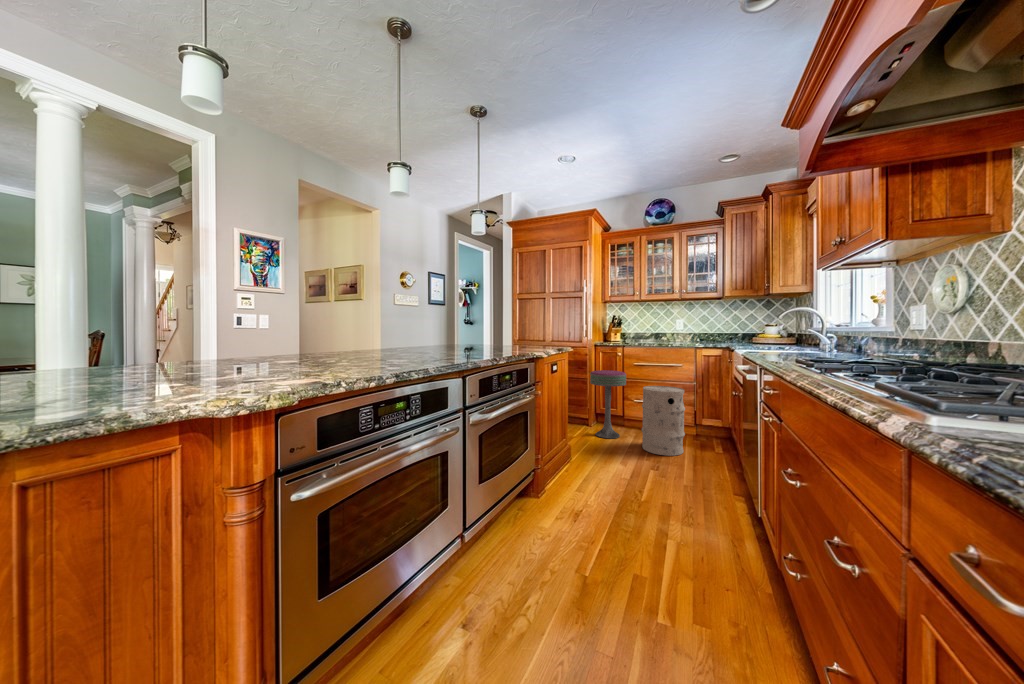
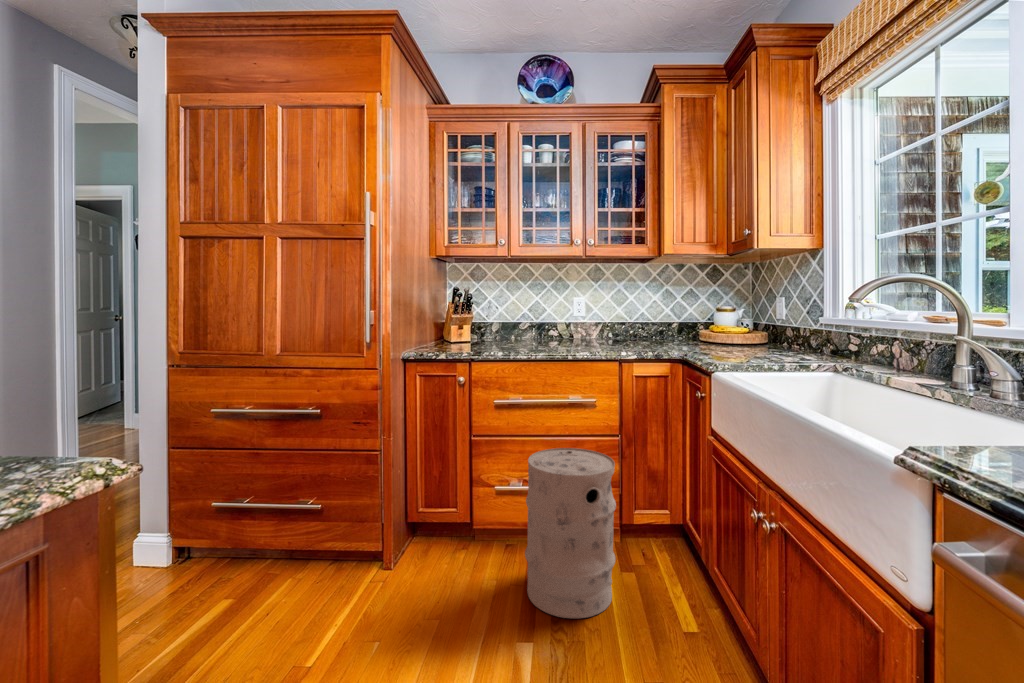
bar stool: present [590,370,626,439] -> none [409,412,489,572]

